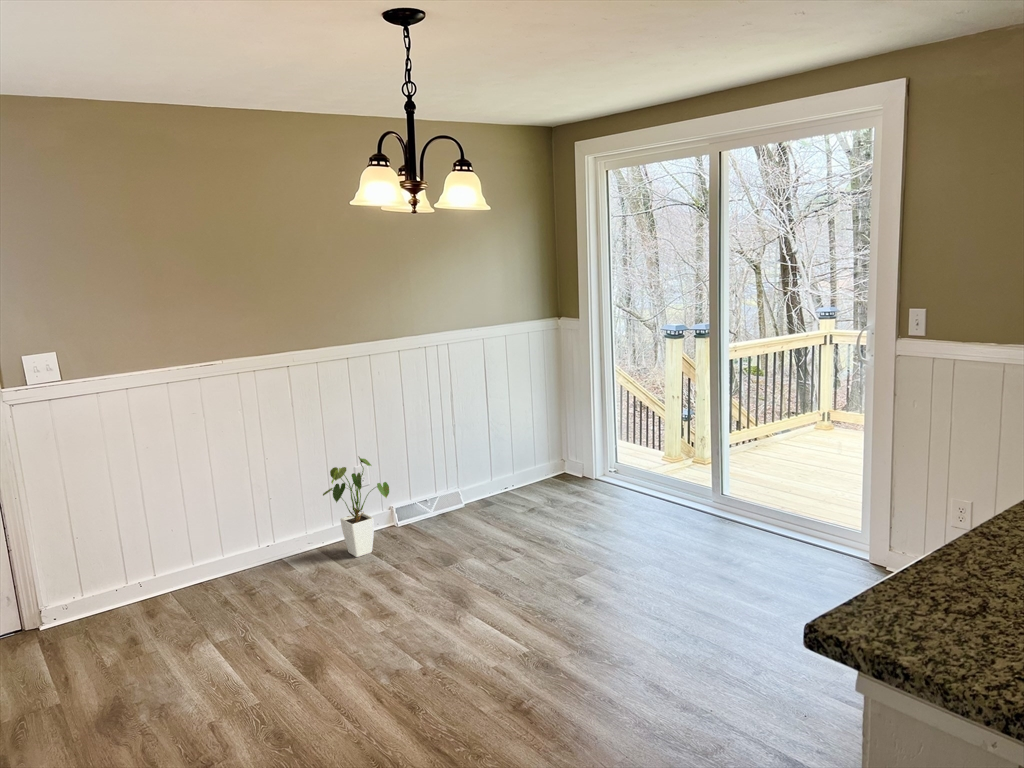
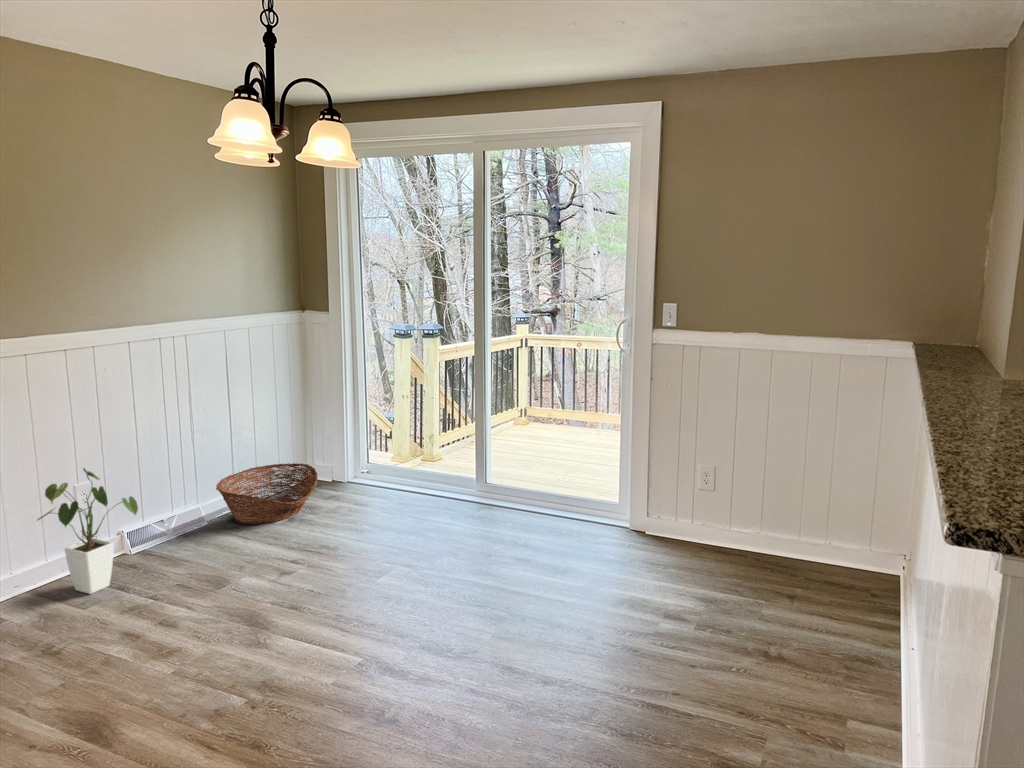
basket: none [470,459,561,512] -> present [216,463,318,524]

